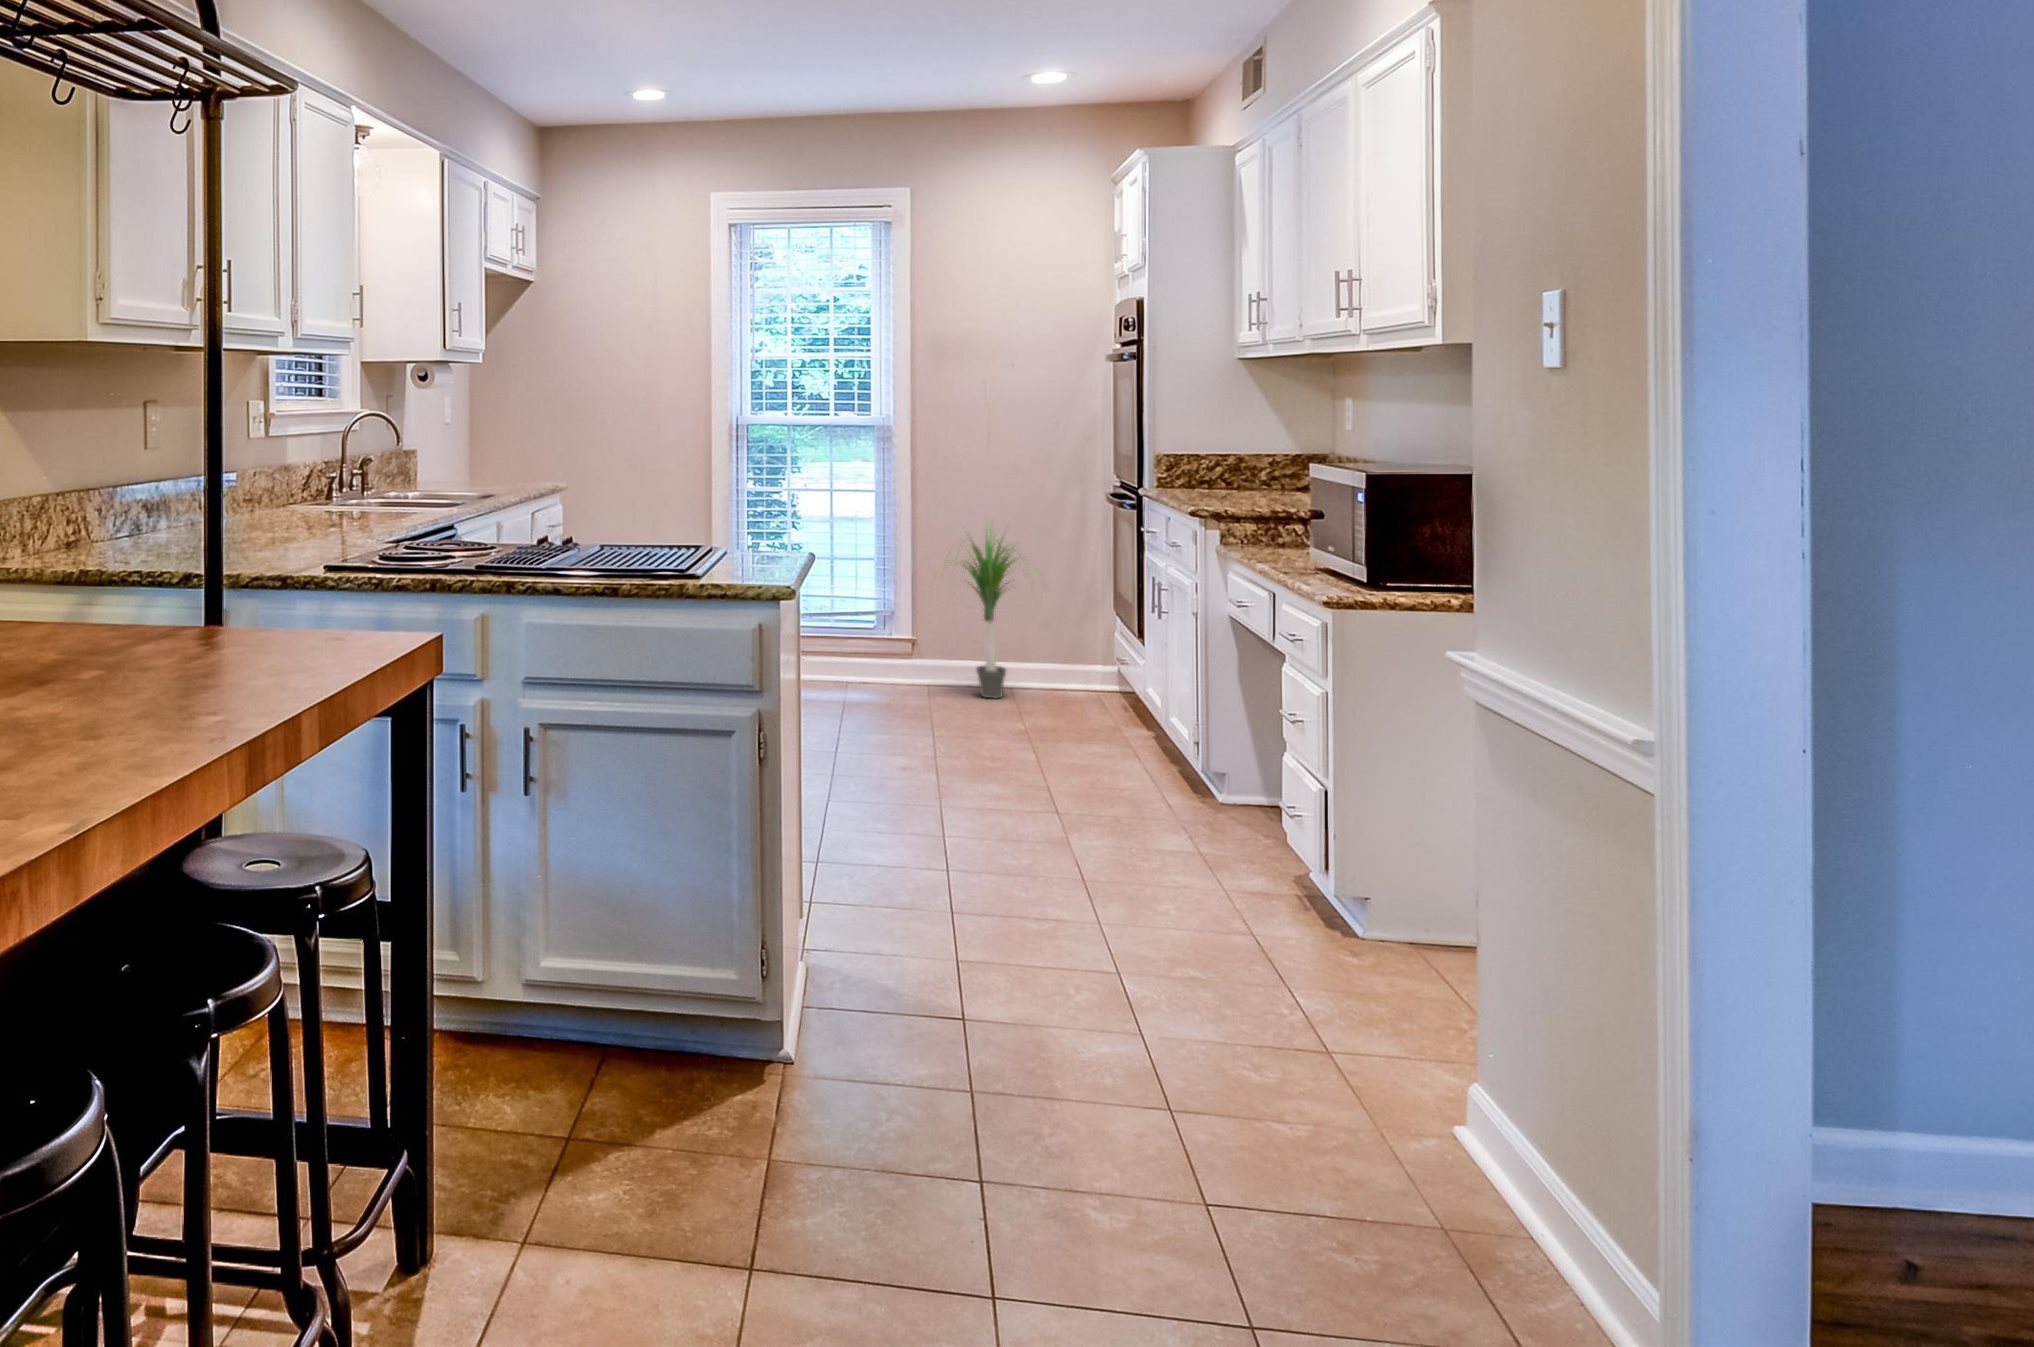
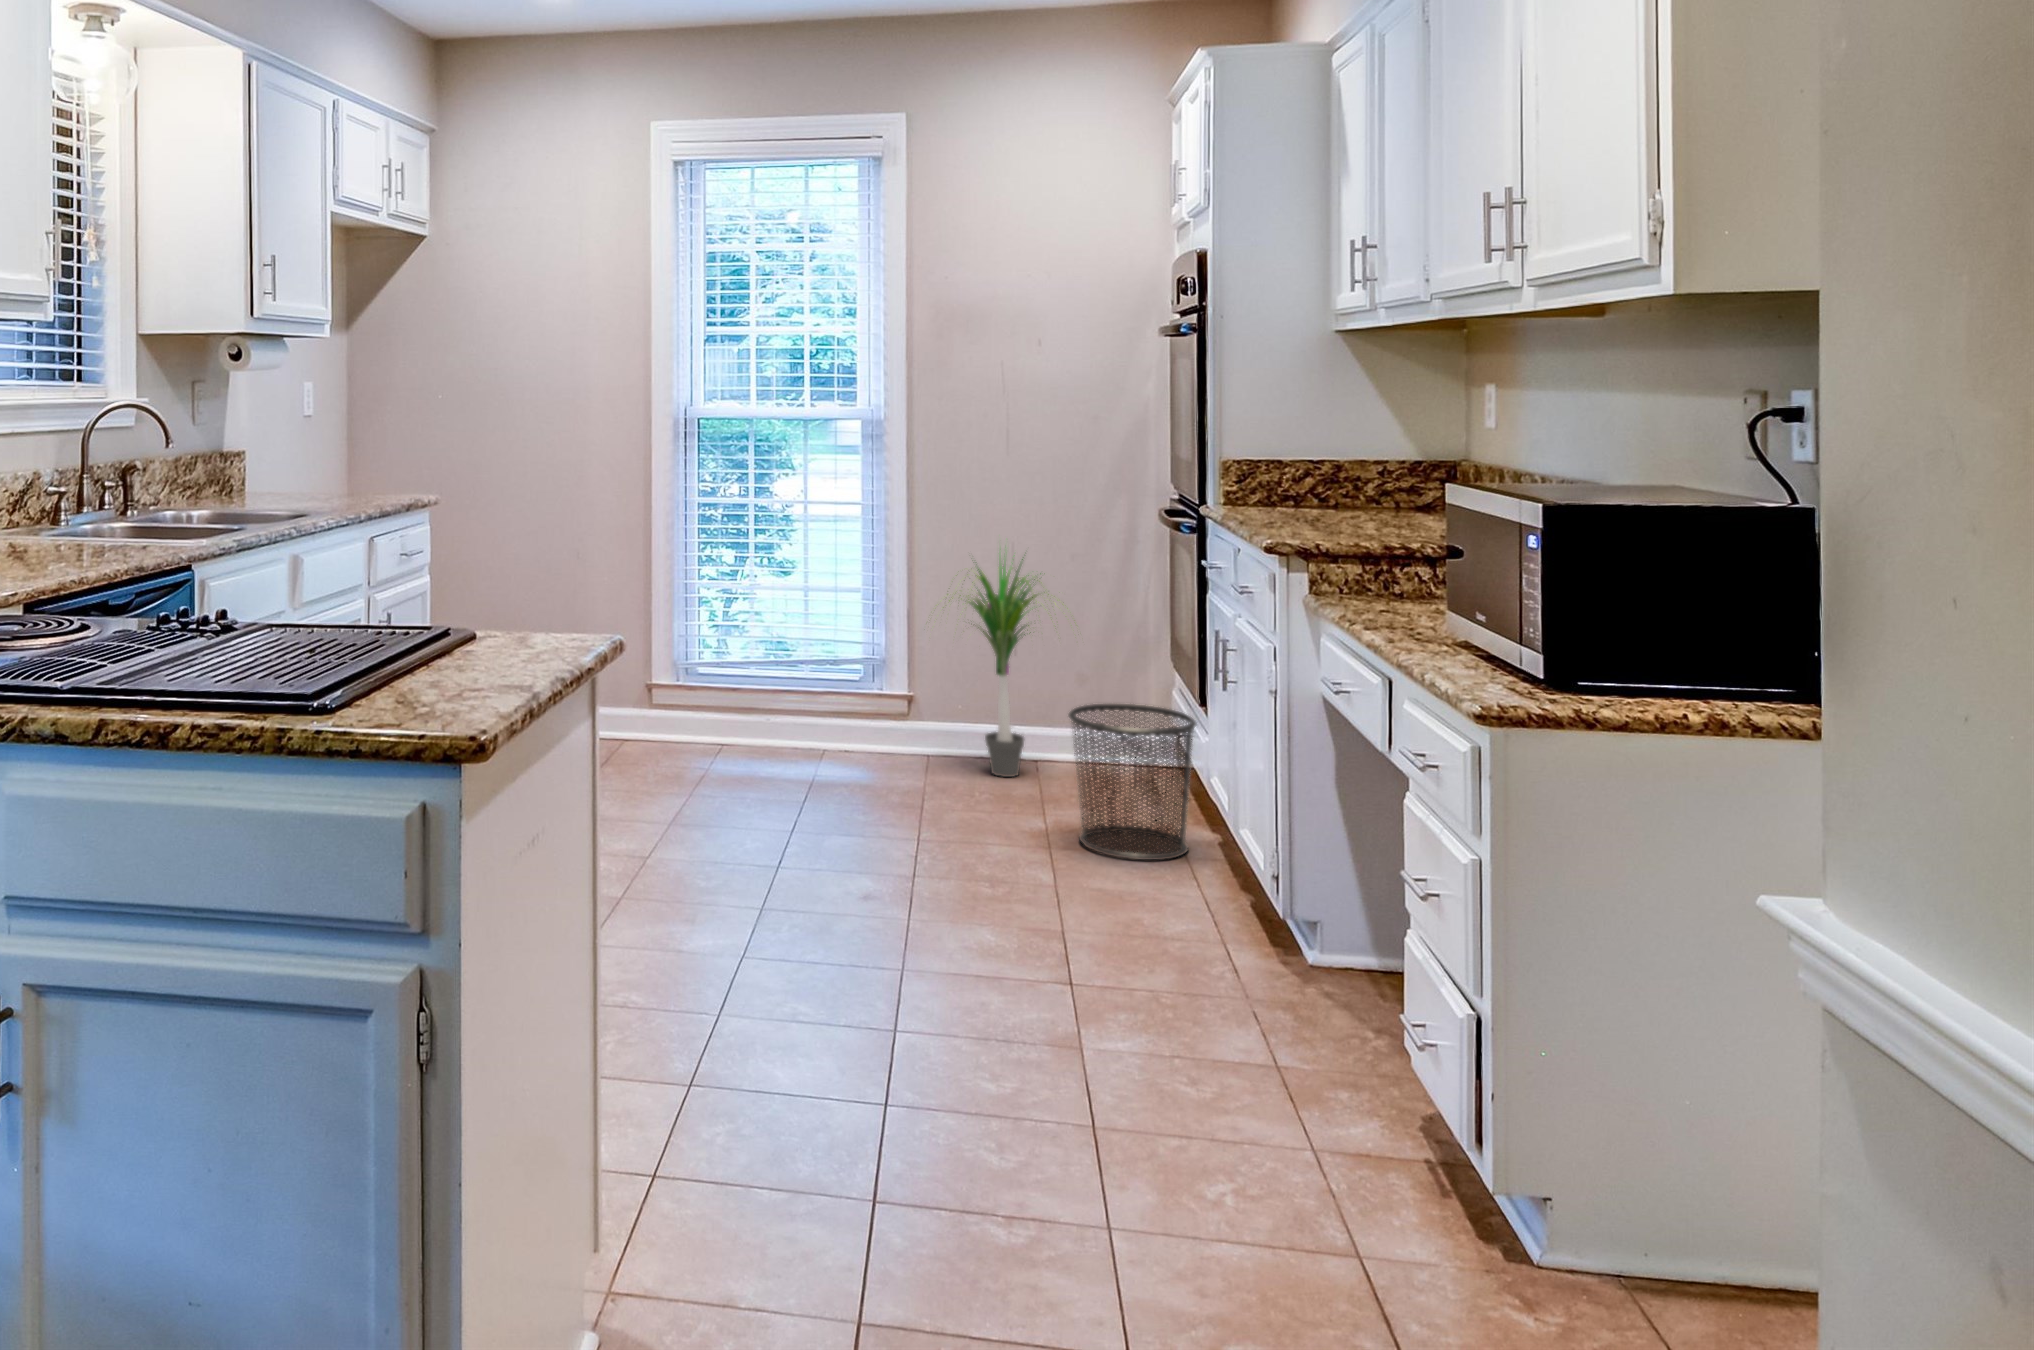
waste bin: none [1045,636,1139,747] -> present [1069,704,1196,860]

